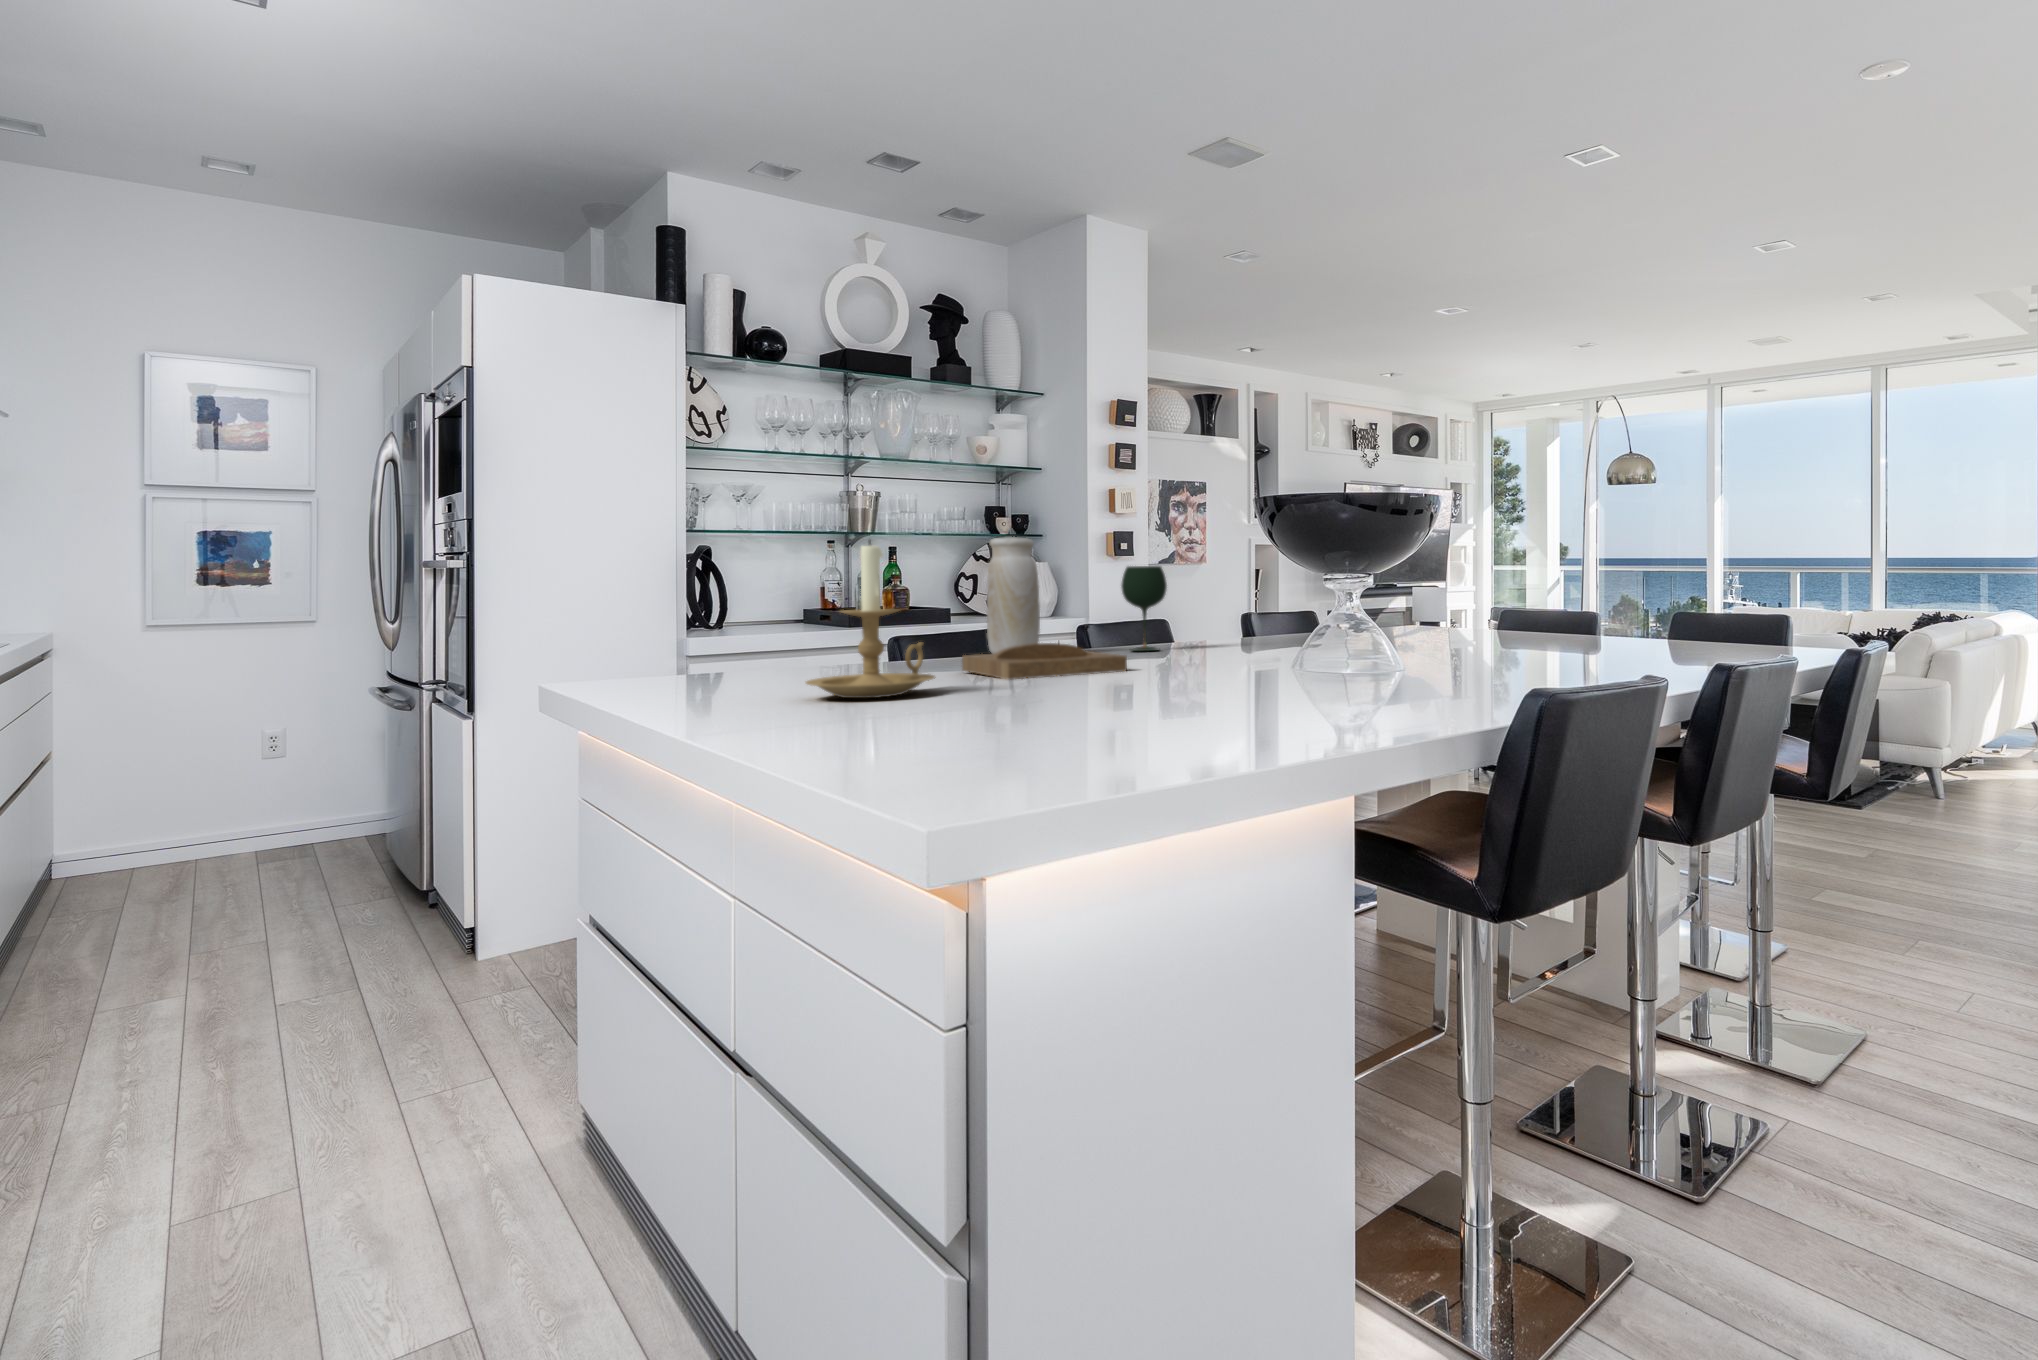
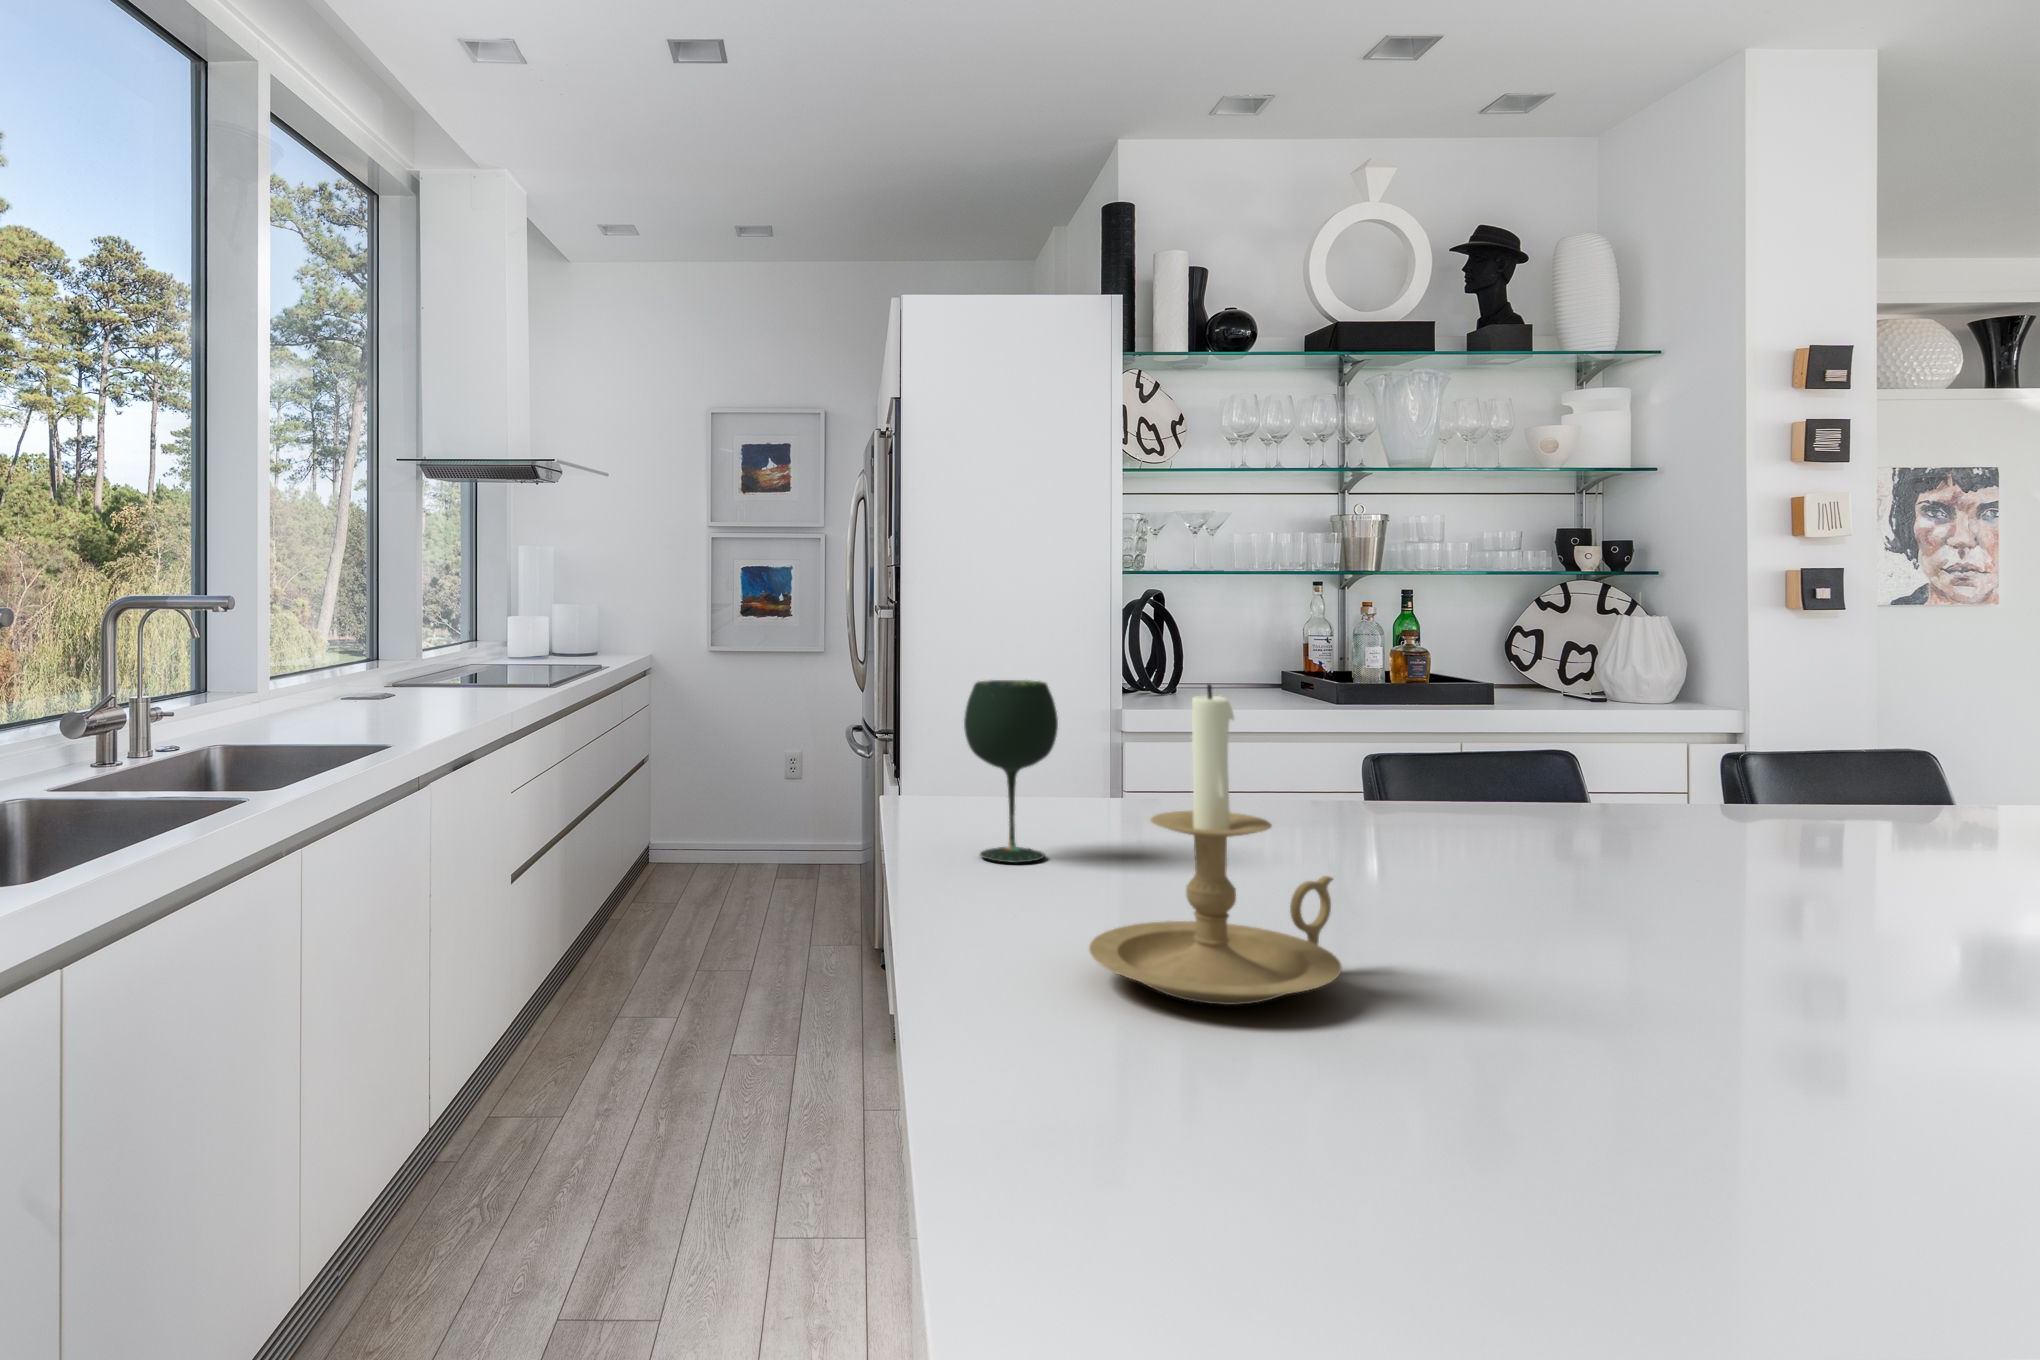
vase: present [987,537,1040,654] -> none [1523,618,1629,834]
wine glass: present [1121,566,1167,651] -> present [964,680,1058,863]
tray: present [962,643,1127,679] -> none [1446,861,1838,971]

